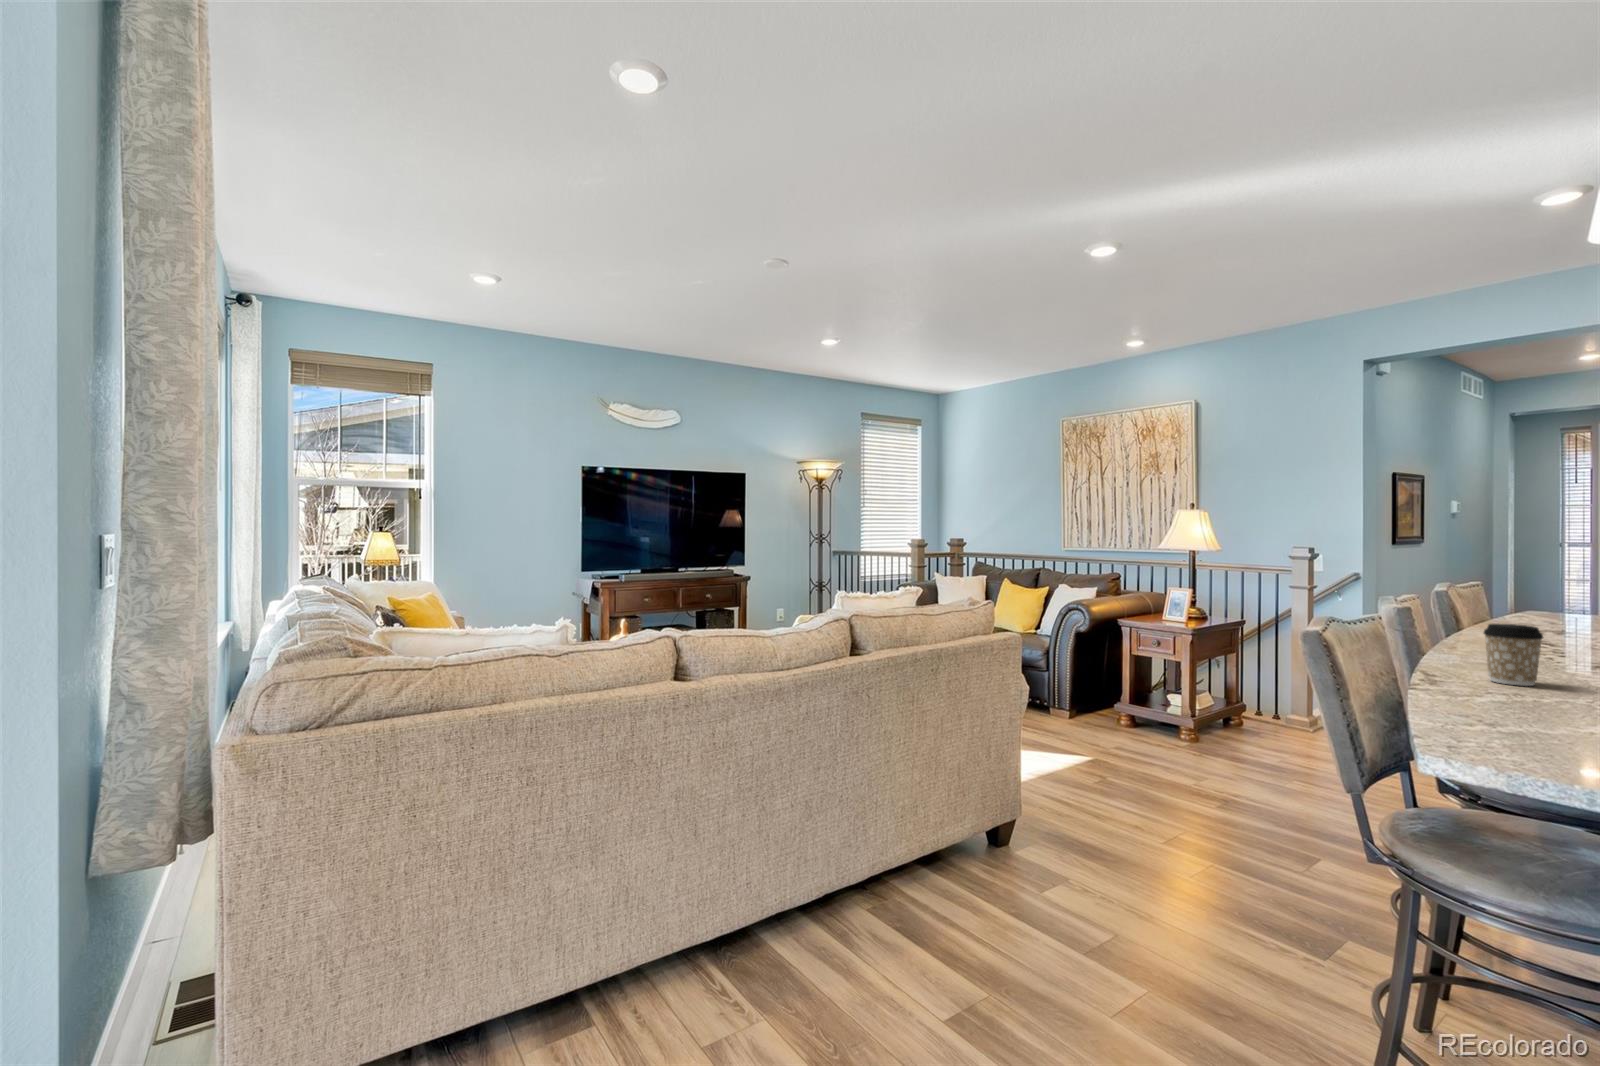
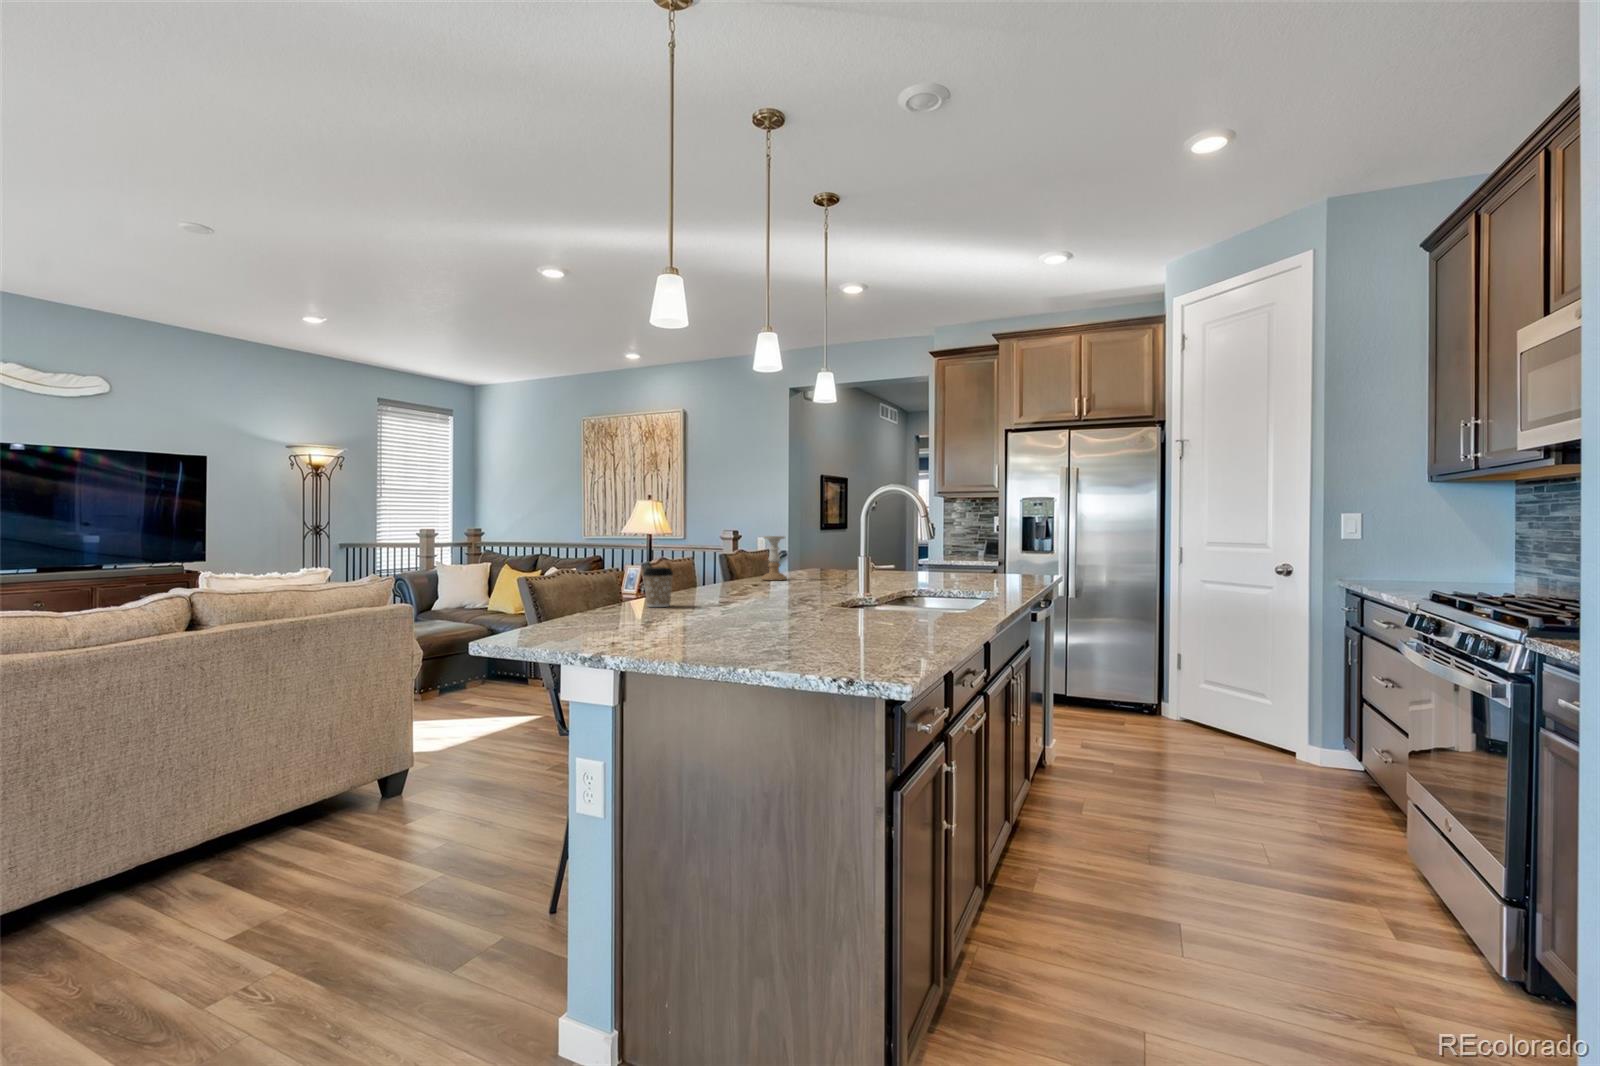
candle holder: none [1498,566,1551,632] -> present [761,536,787,580]

